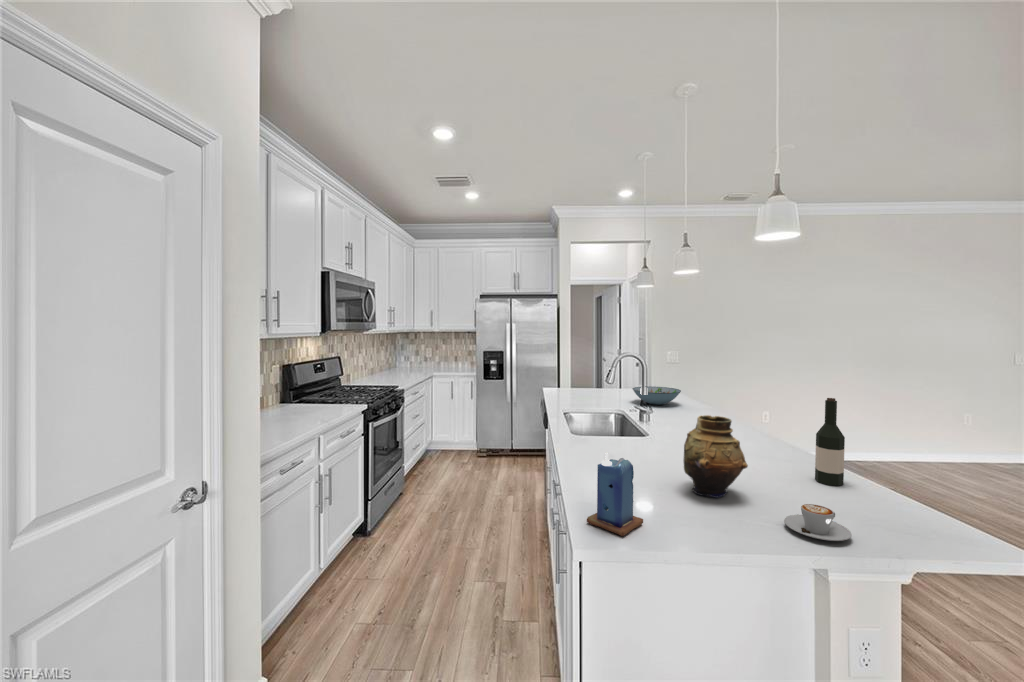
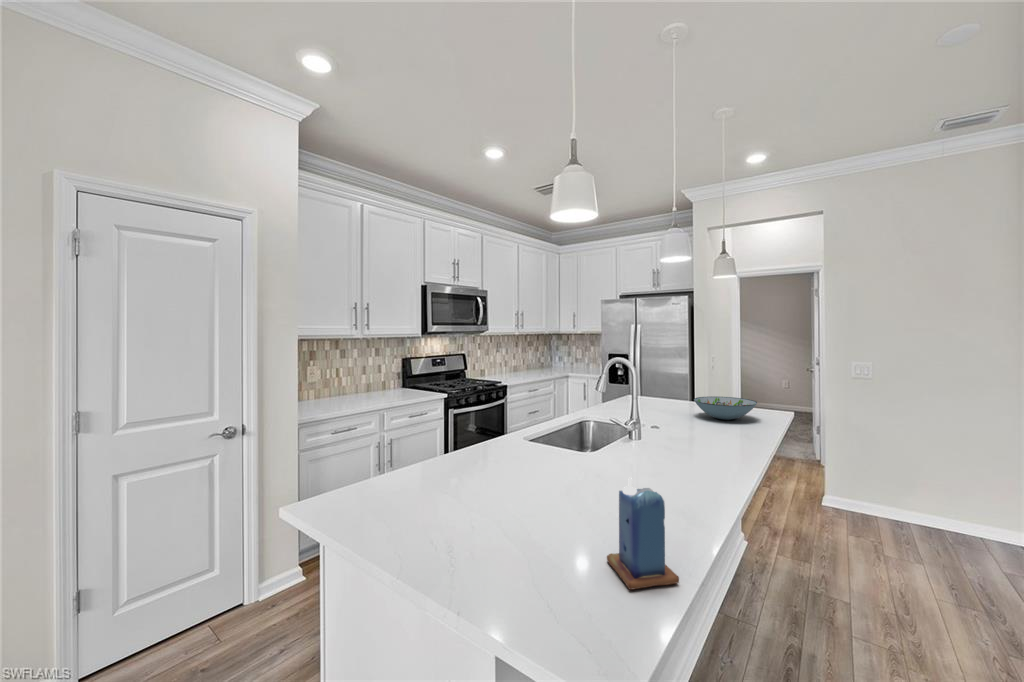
wine bottle: present [815,398,845,486] -> none [669,412,703,534]
vase: present [683,415,748,498] -> none [475,417,546,506]
candle: present [587,452,643,536] -> present [607,477,679,590]
coffee cup: present [784,504,852,541] -> none [471,524,536,570]

